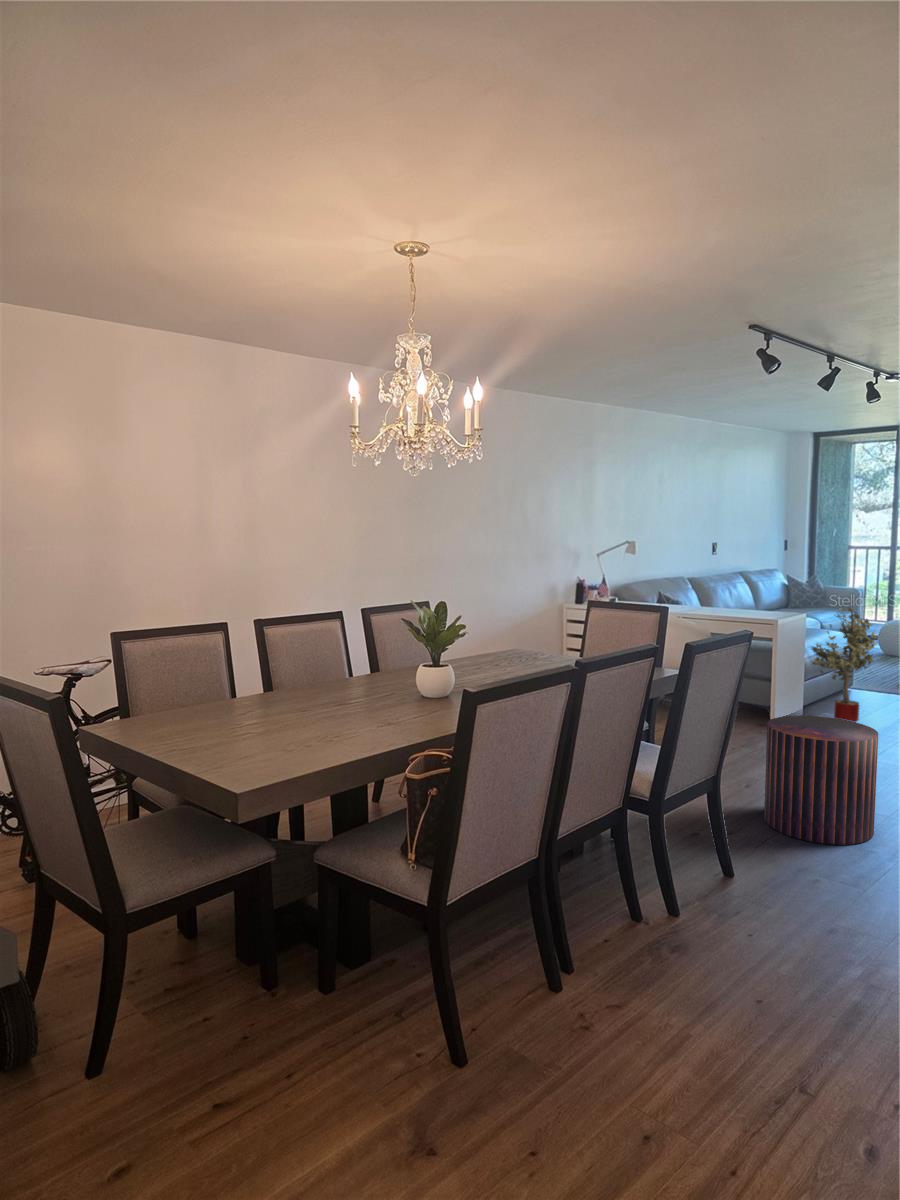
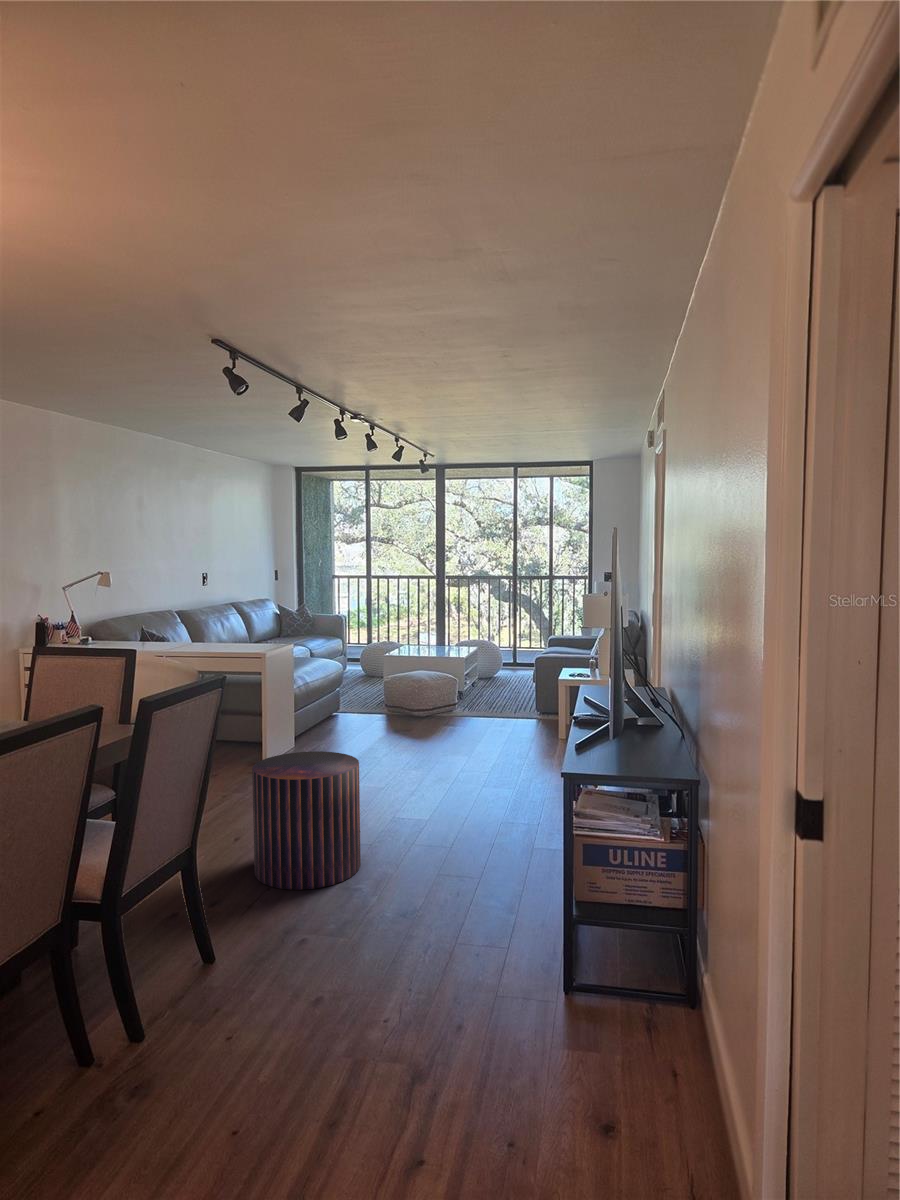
potted tree: present [812,607,877,722] -> none [298,634,358,750]

